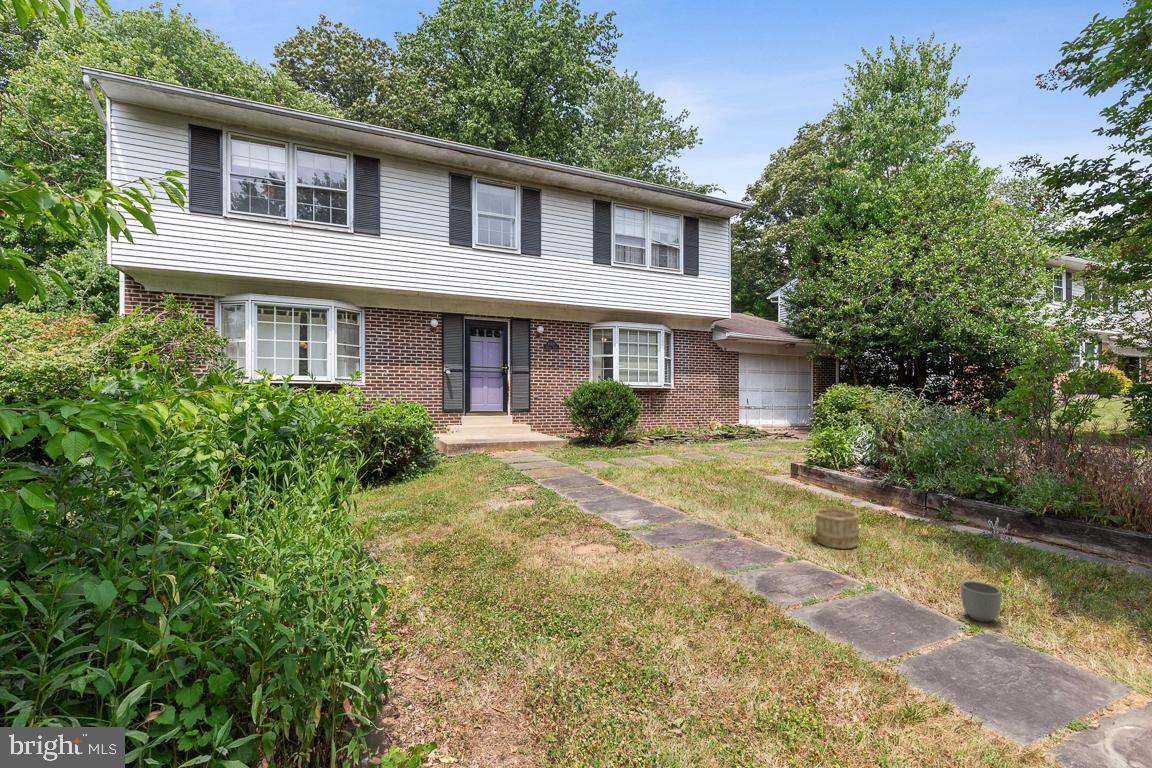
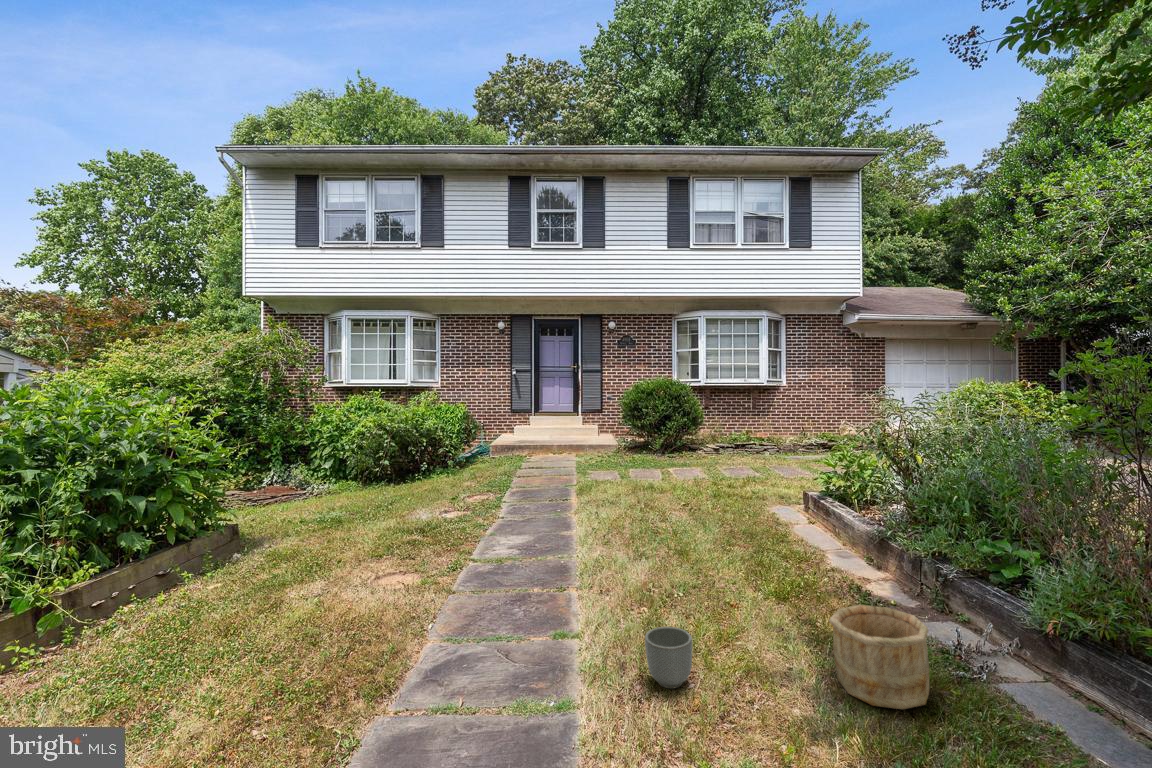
wooden bucket: present [815,508,859,549] -> present [829,605,929,709]

